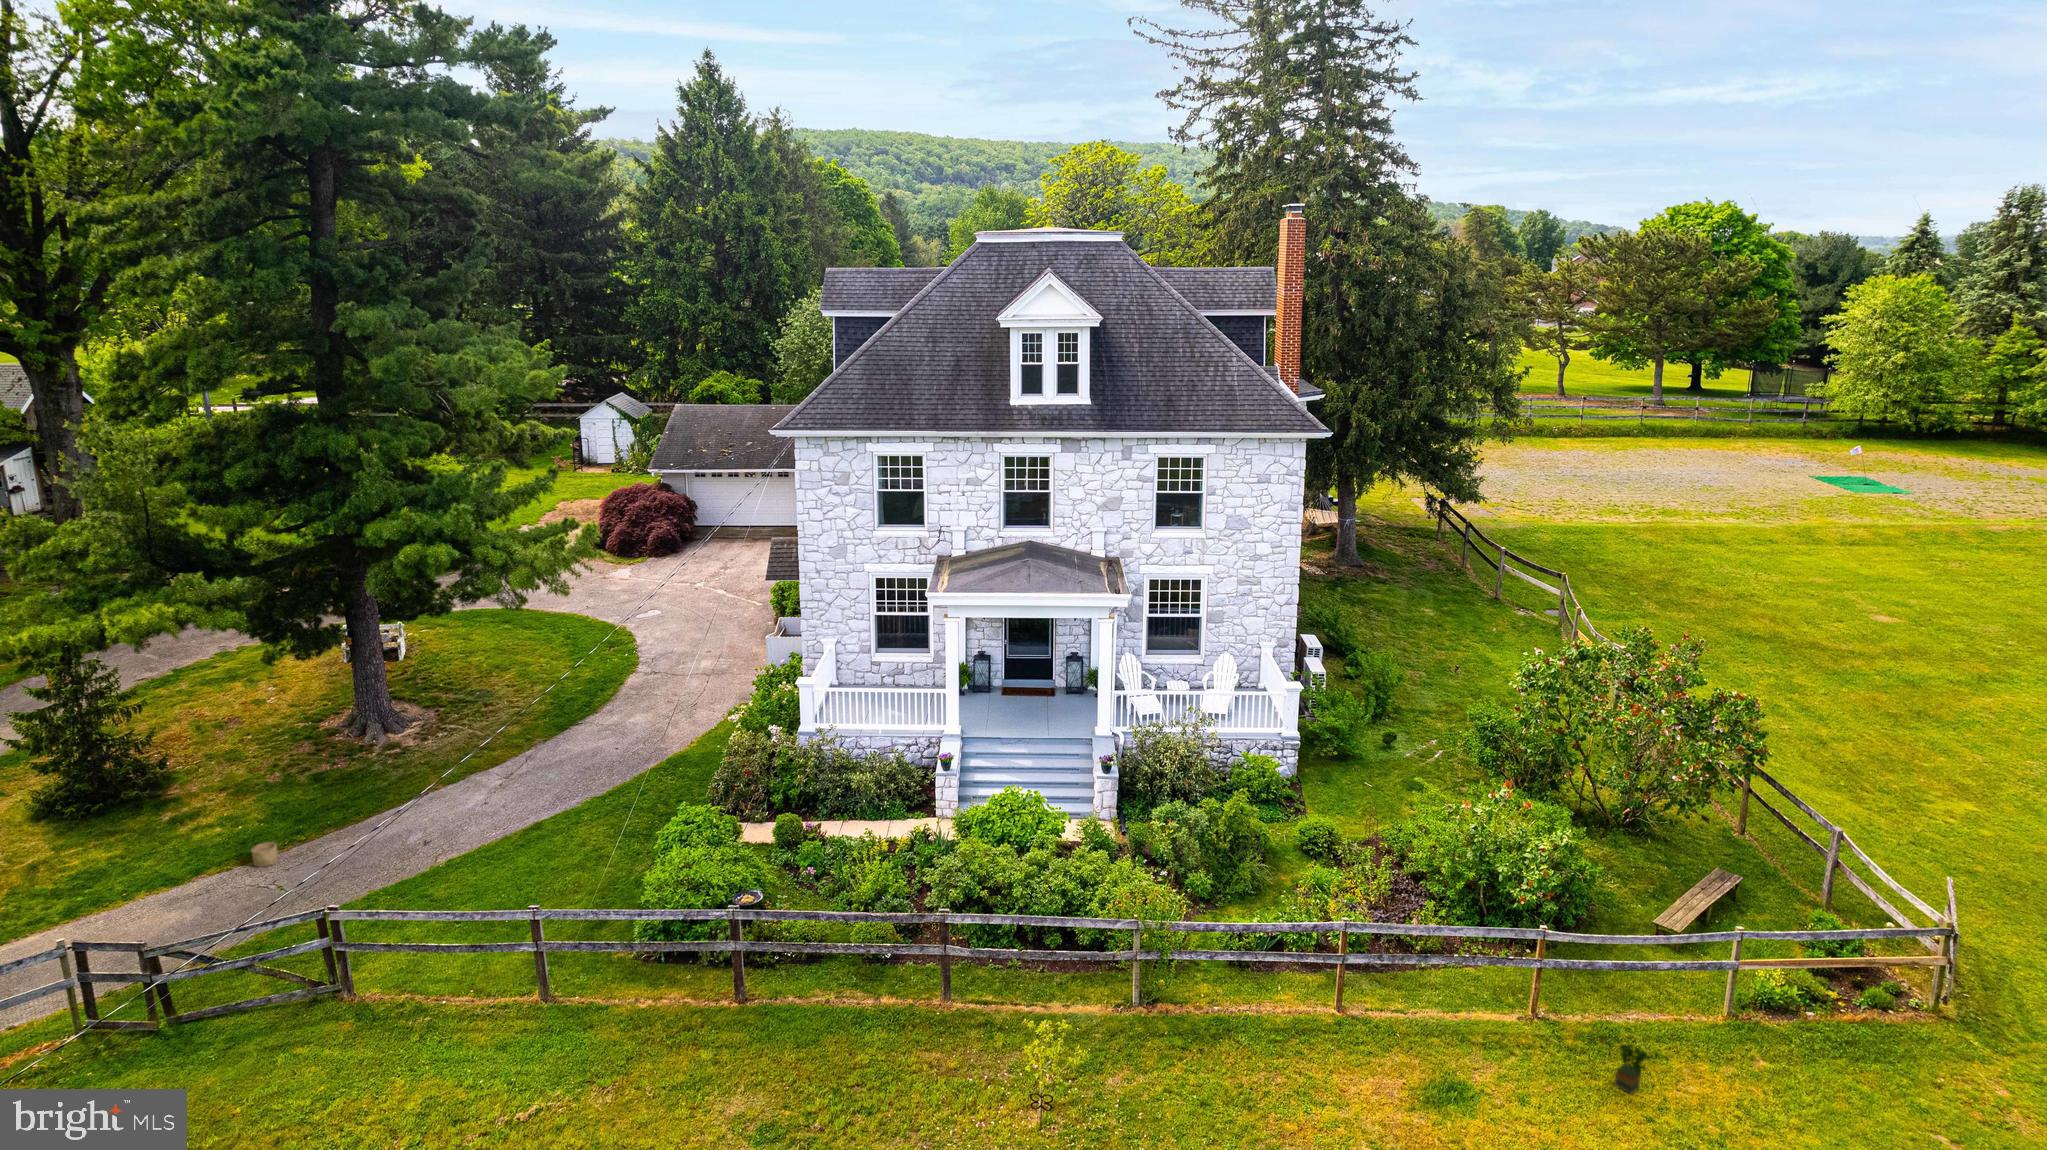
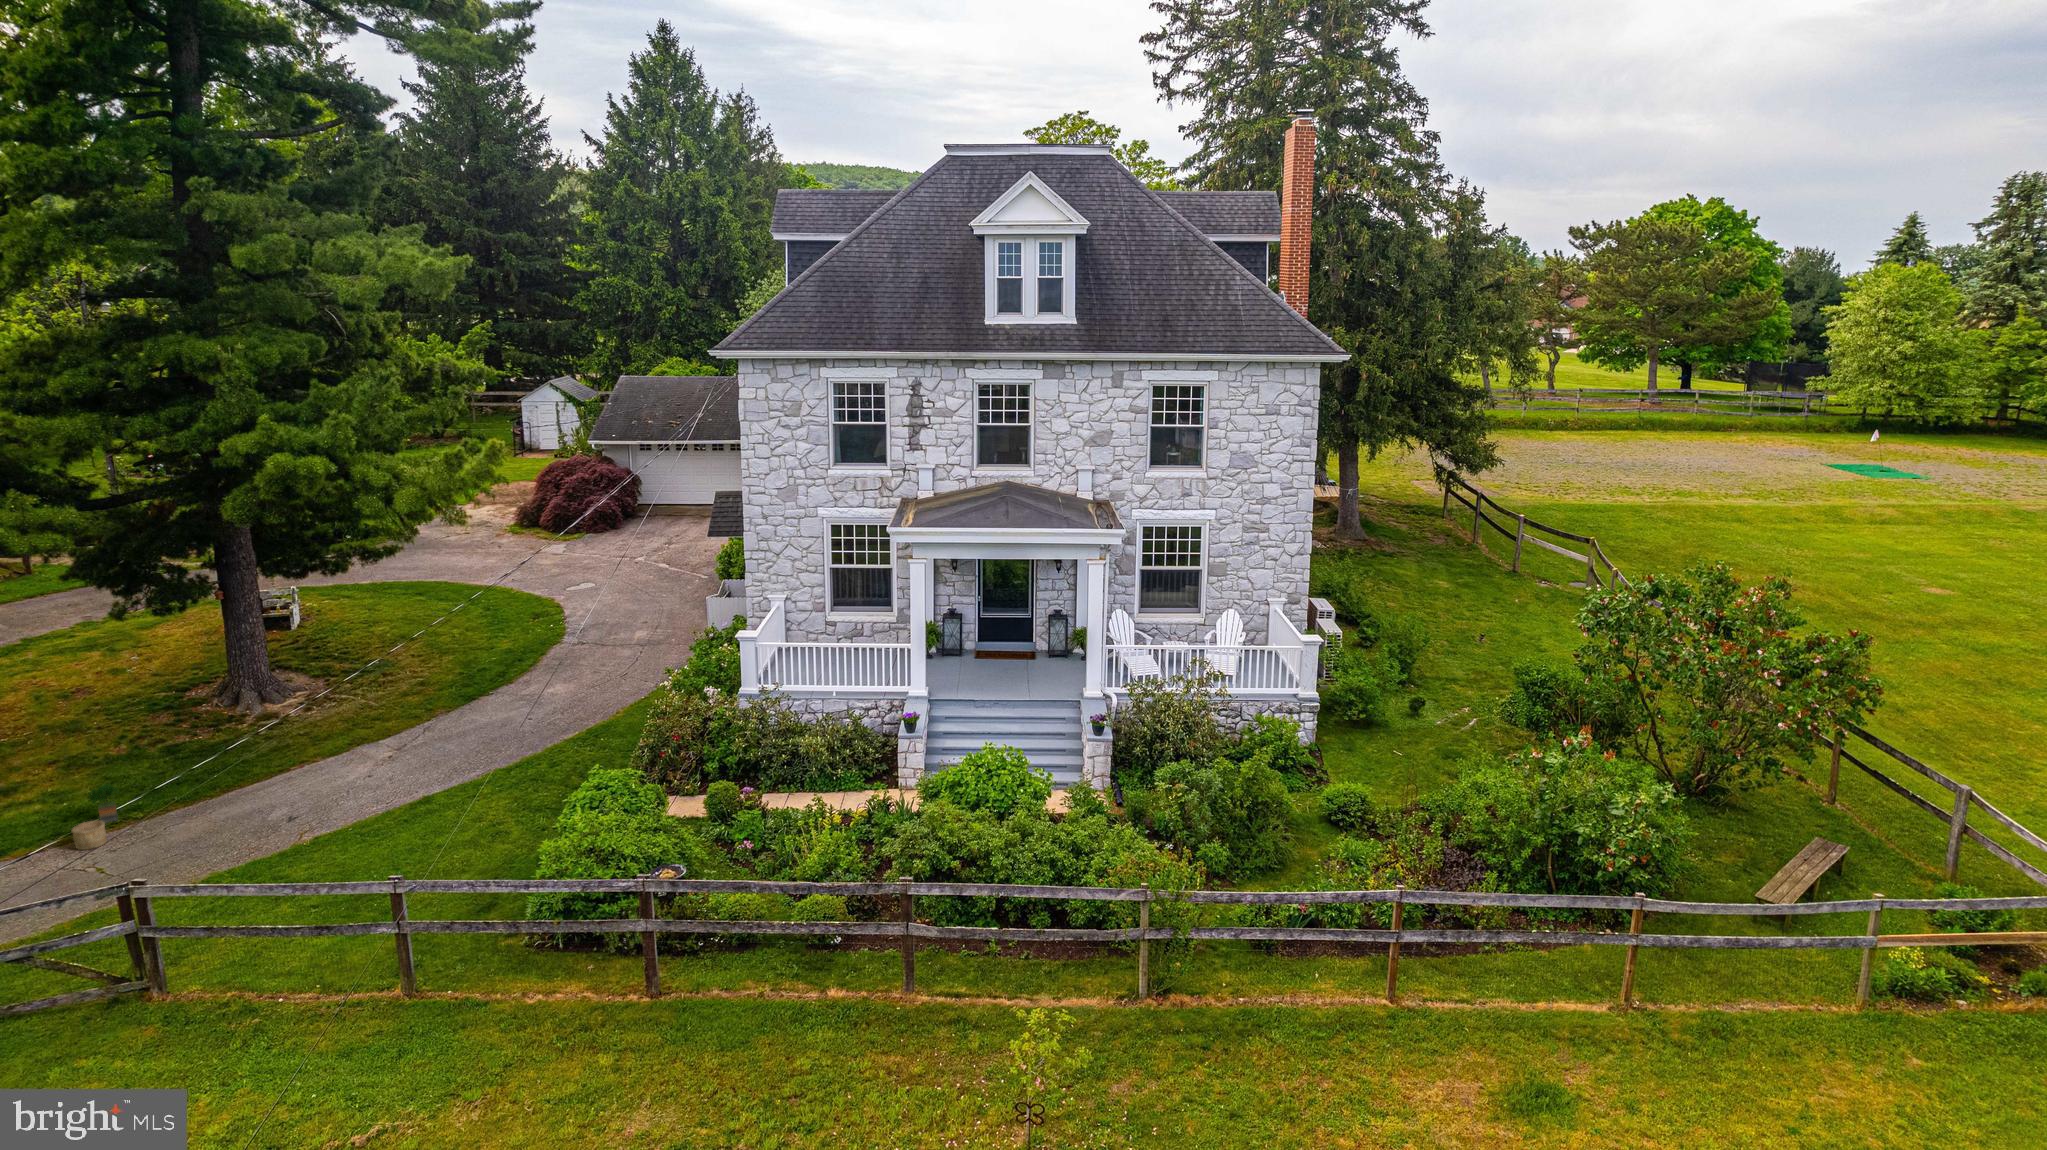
potted tree: present [1615,1044,1650,1094] -> present [89,784,119,823]

